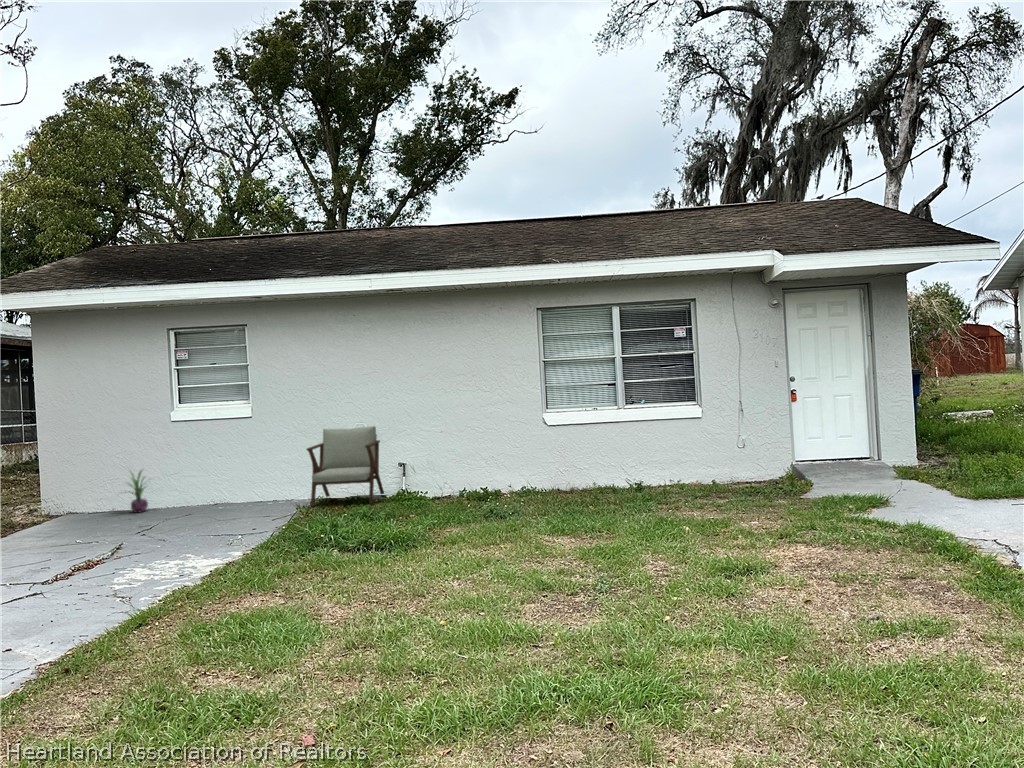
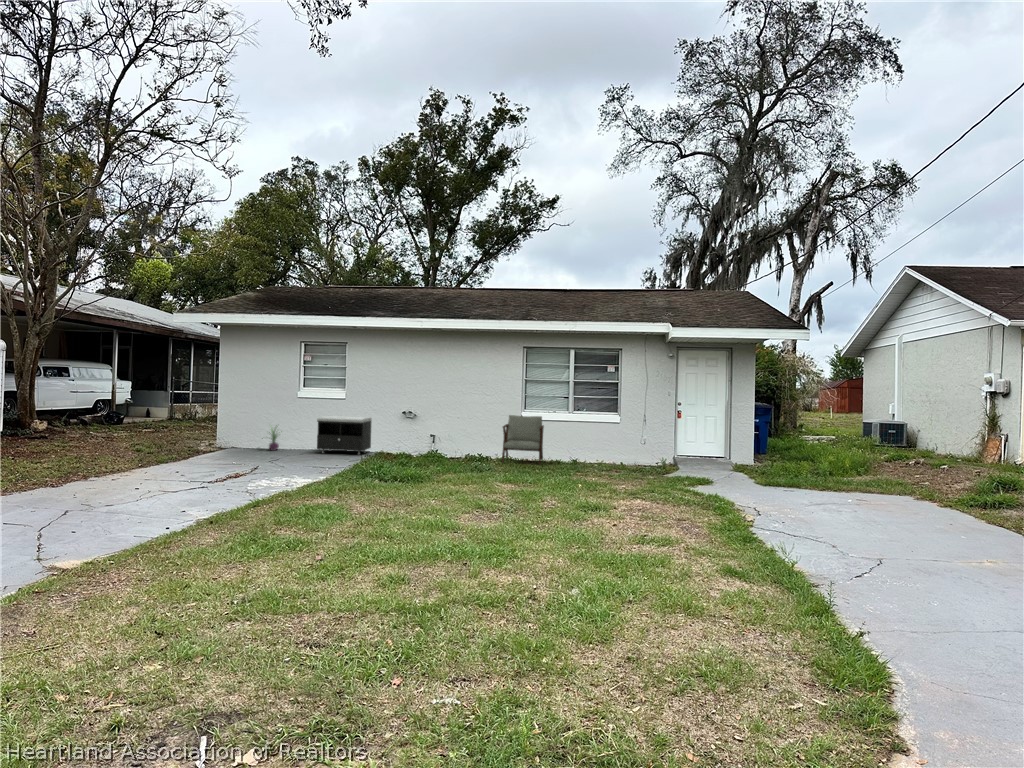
lounge chair: present [307,426,384,506] -> present [502,415,544,464]
storage bench: none [210,442,302,508] -> present [317,416,372,454]

